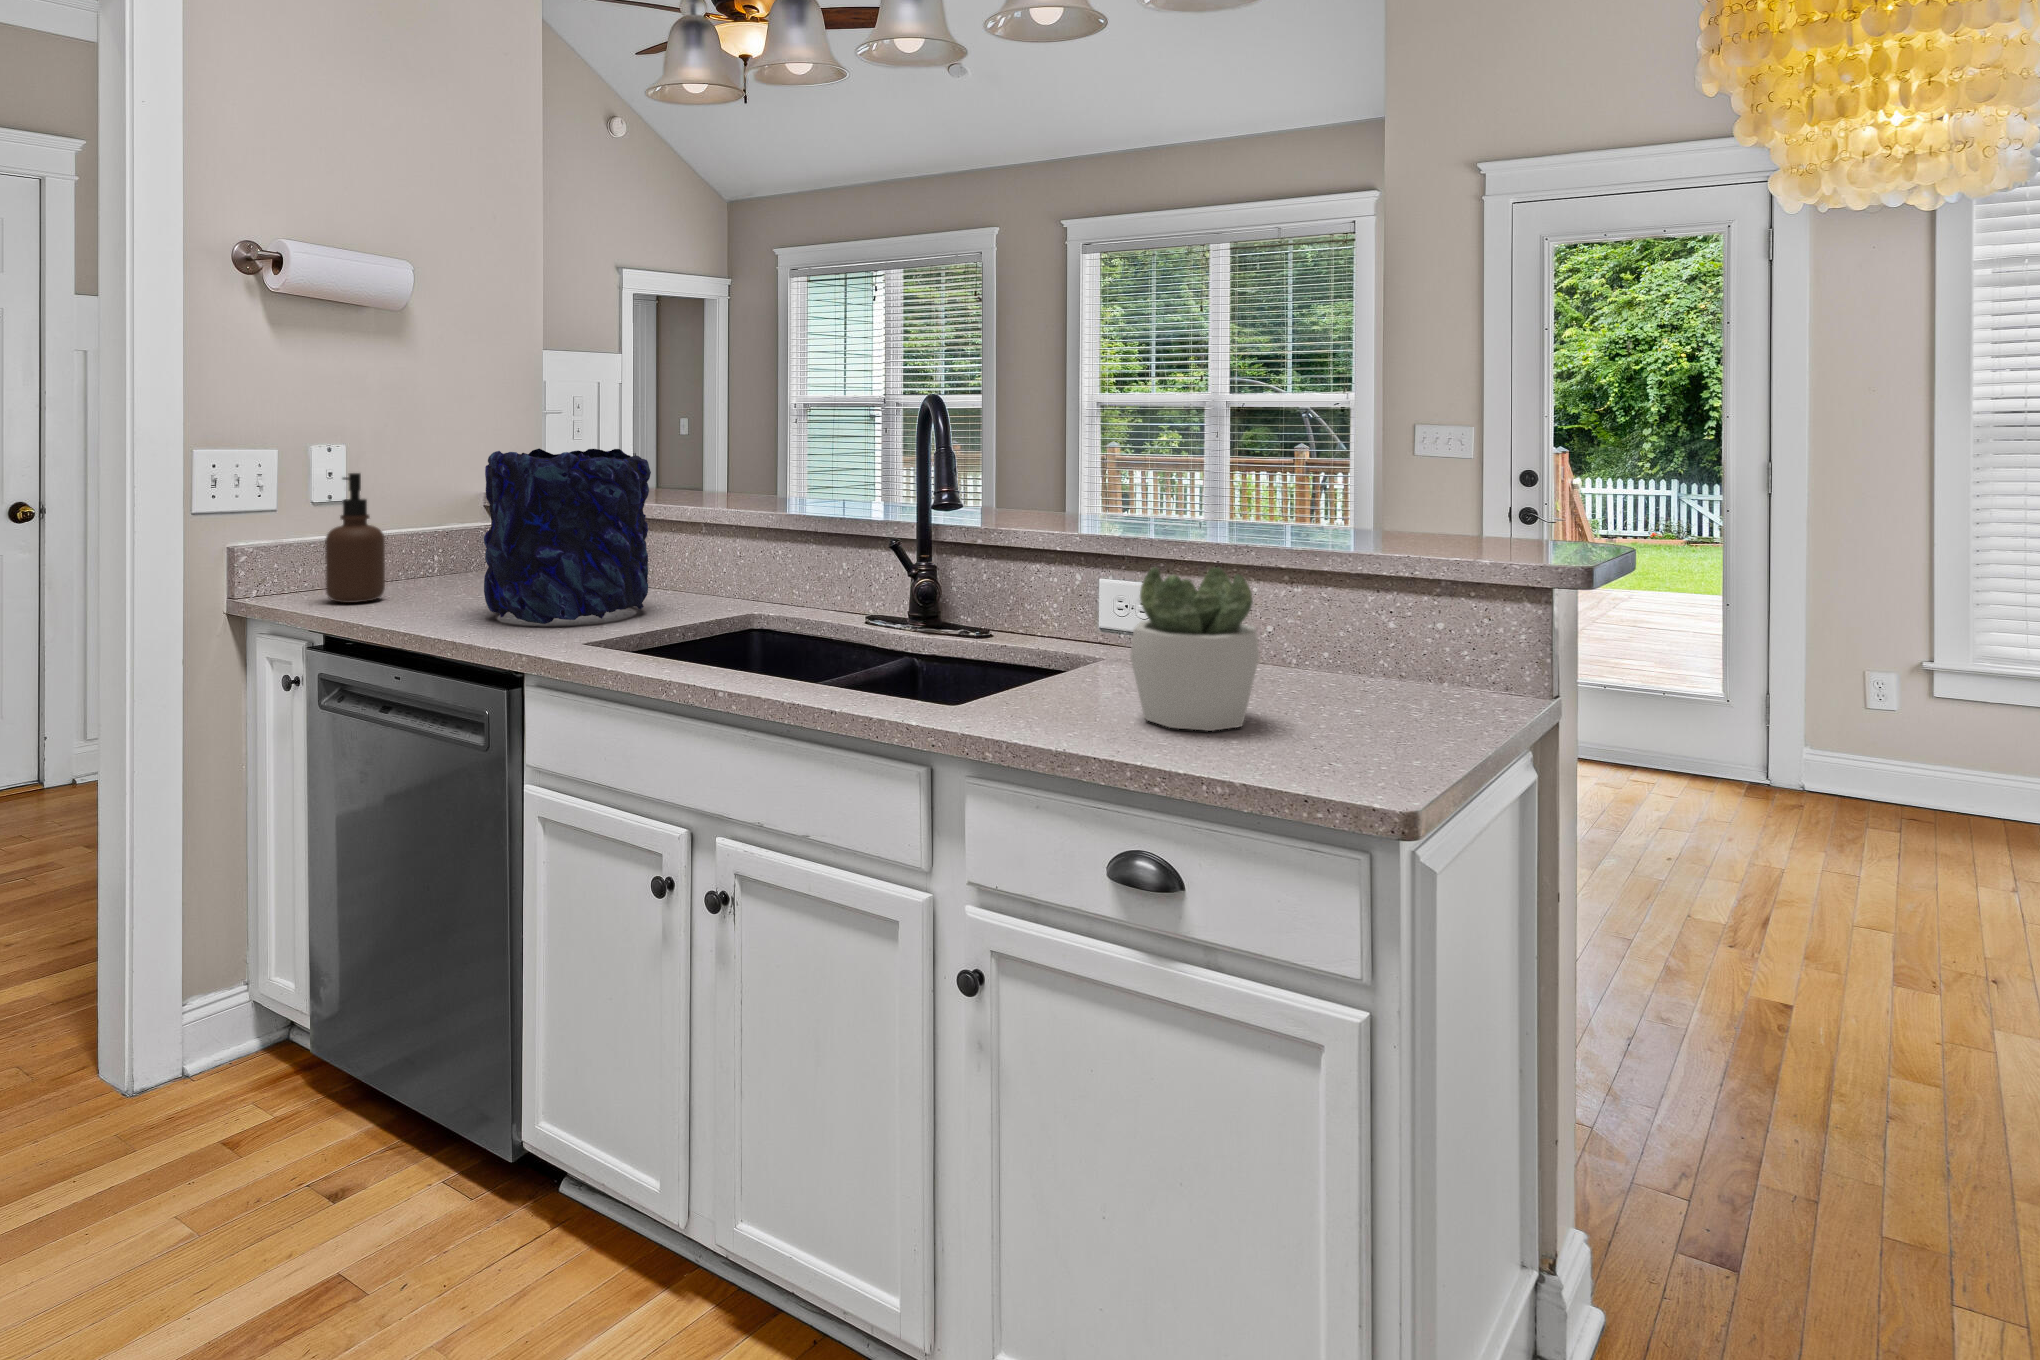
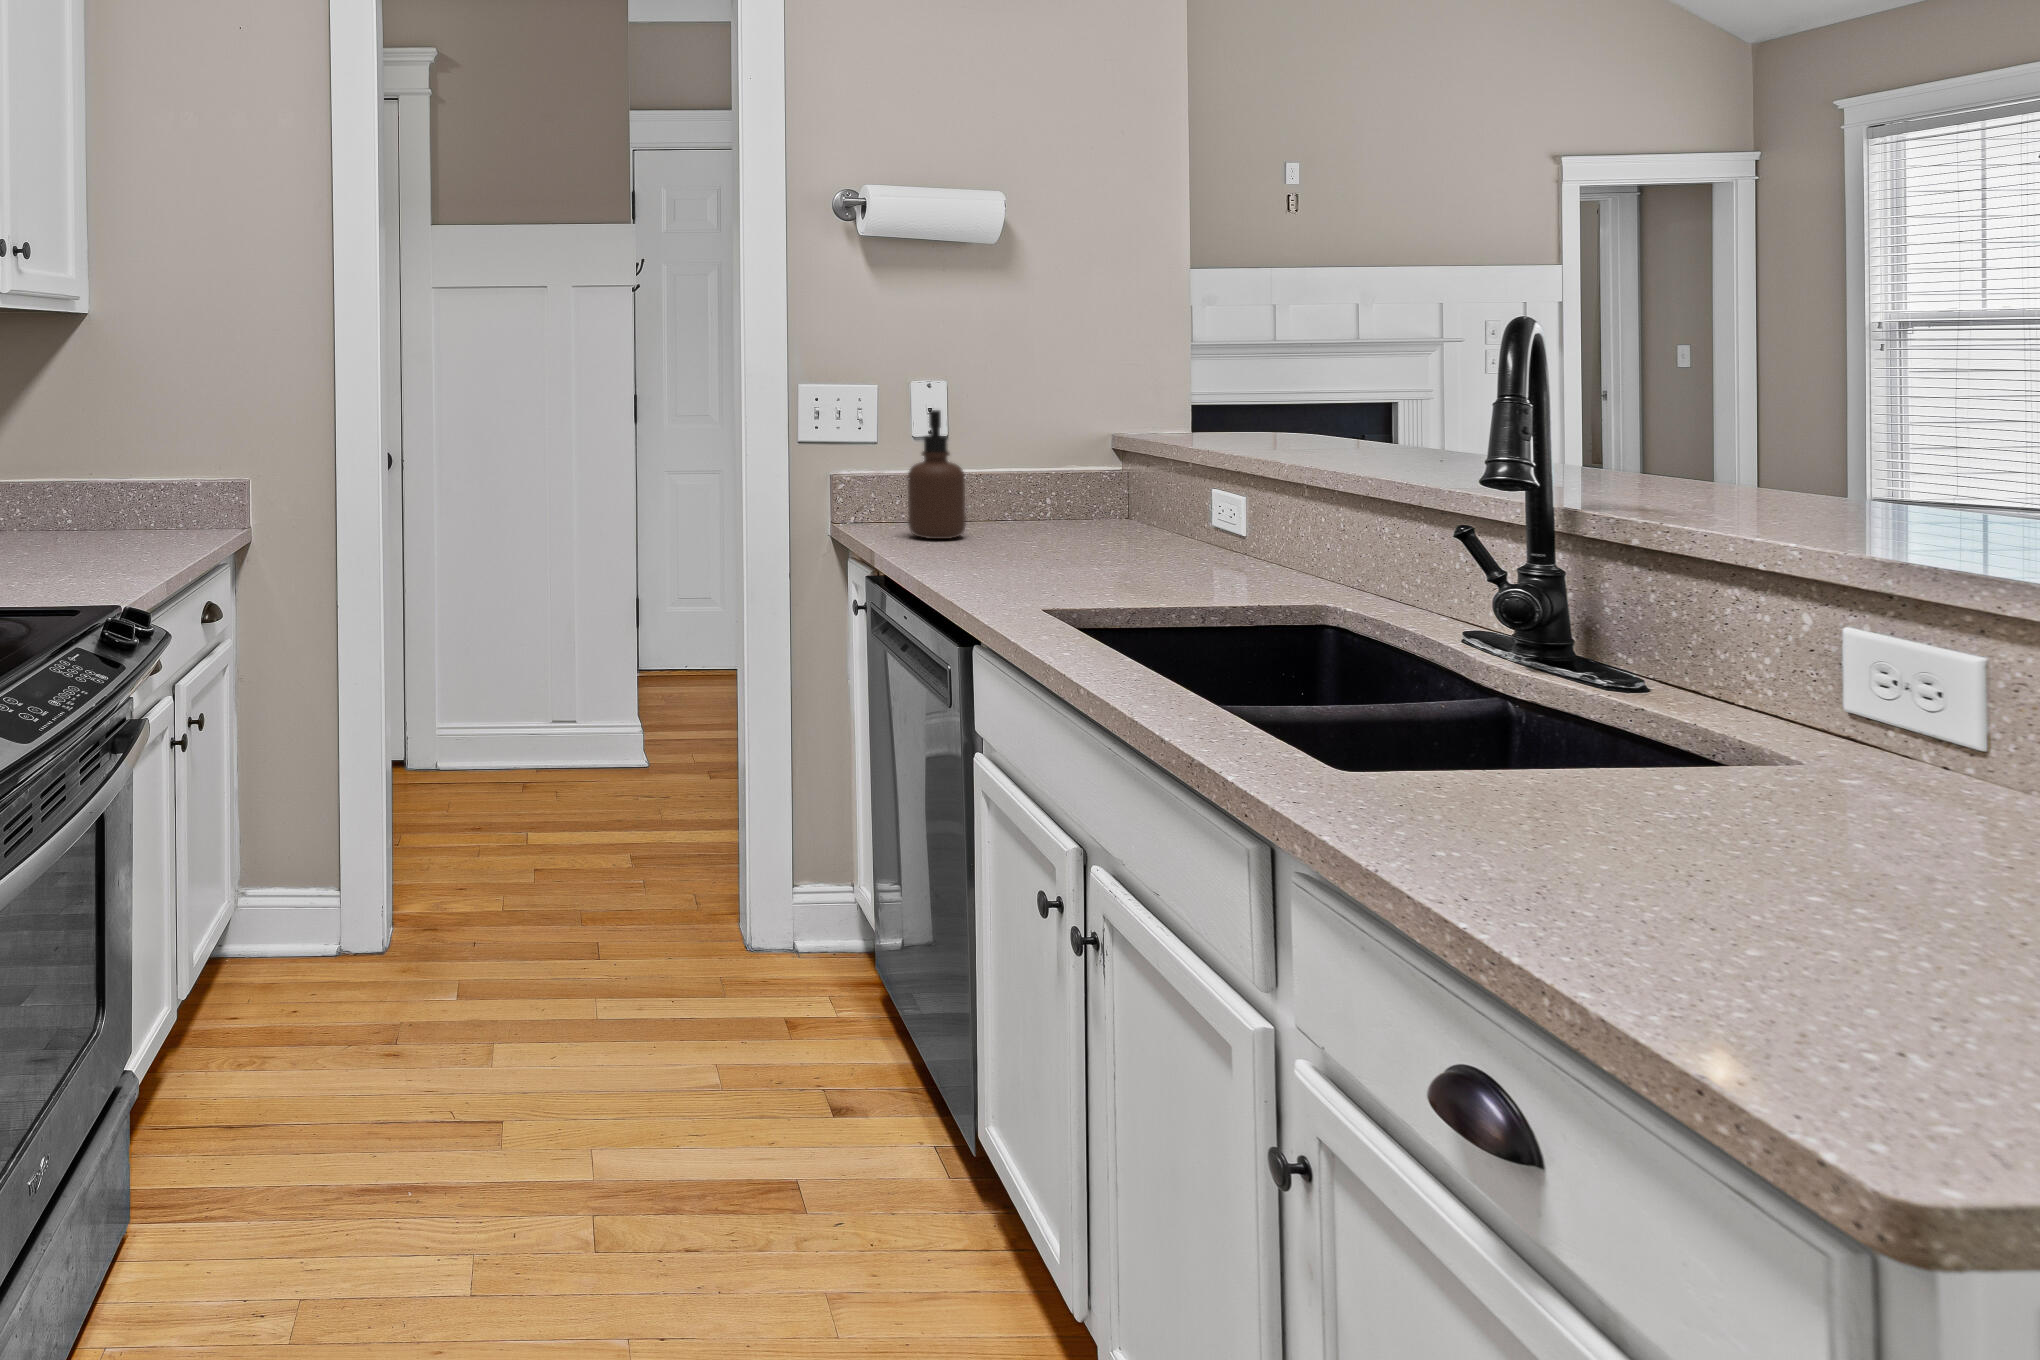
vase: present [484,448,651,624] -> none [1010,388,1207,586]
succulent plant: present [1130,567,1259,731] -> none [1610,616,1924,933]

